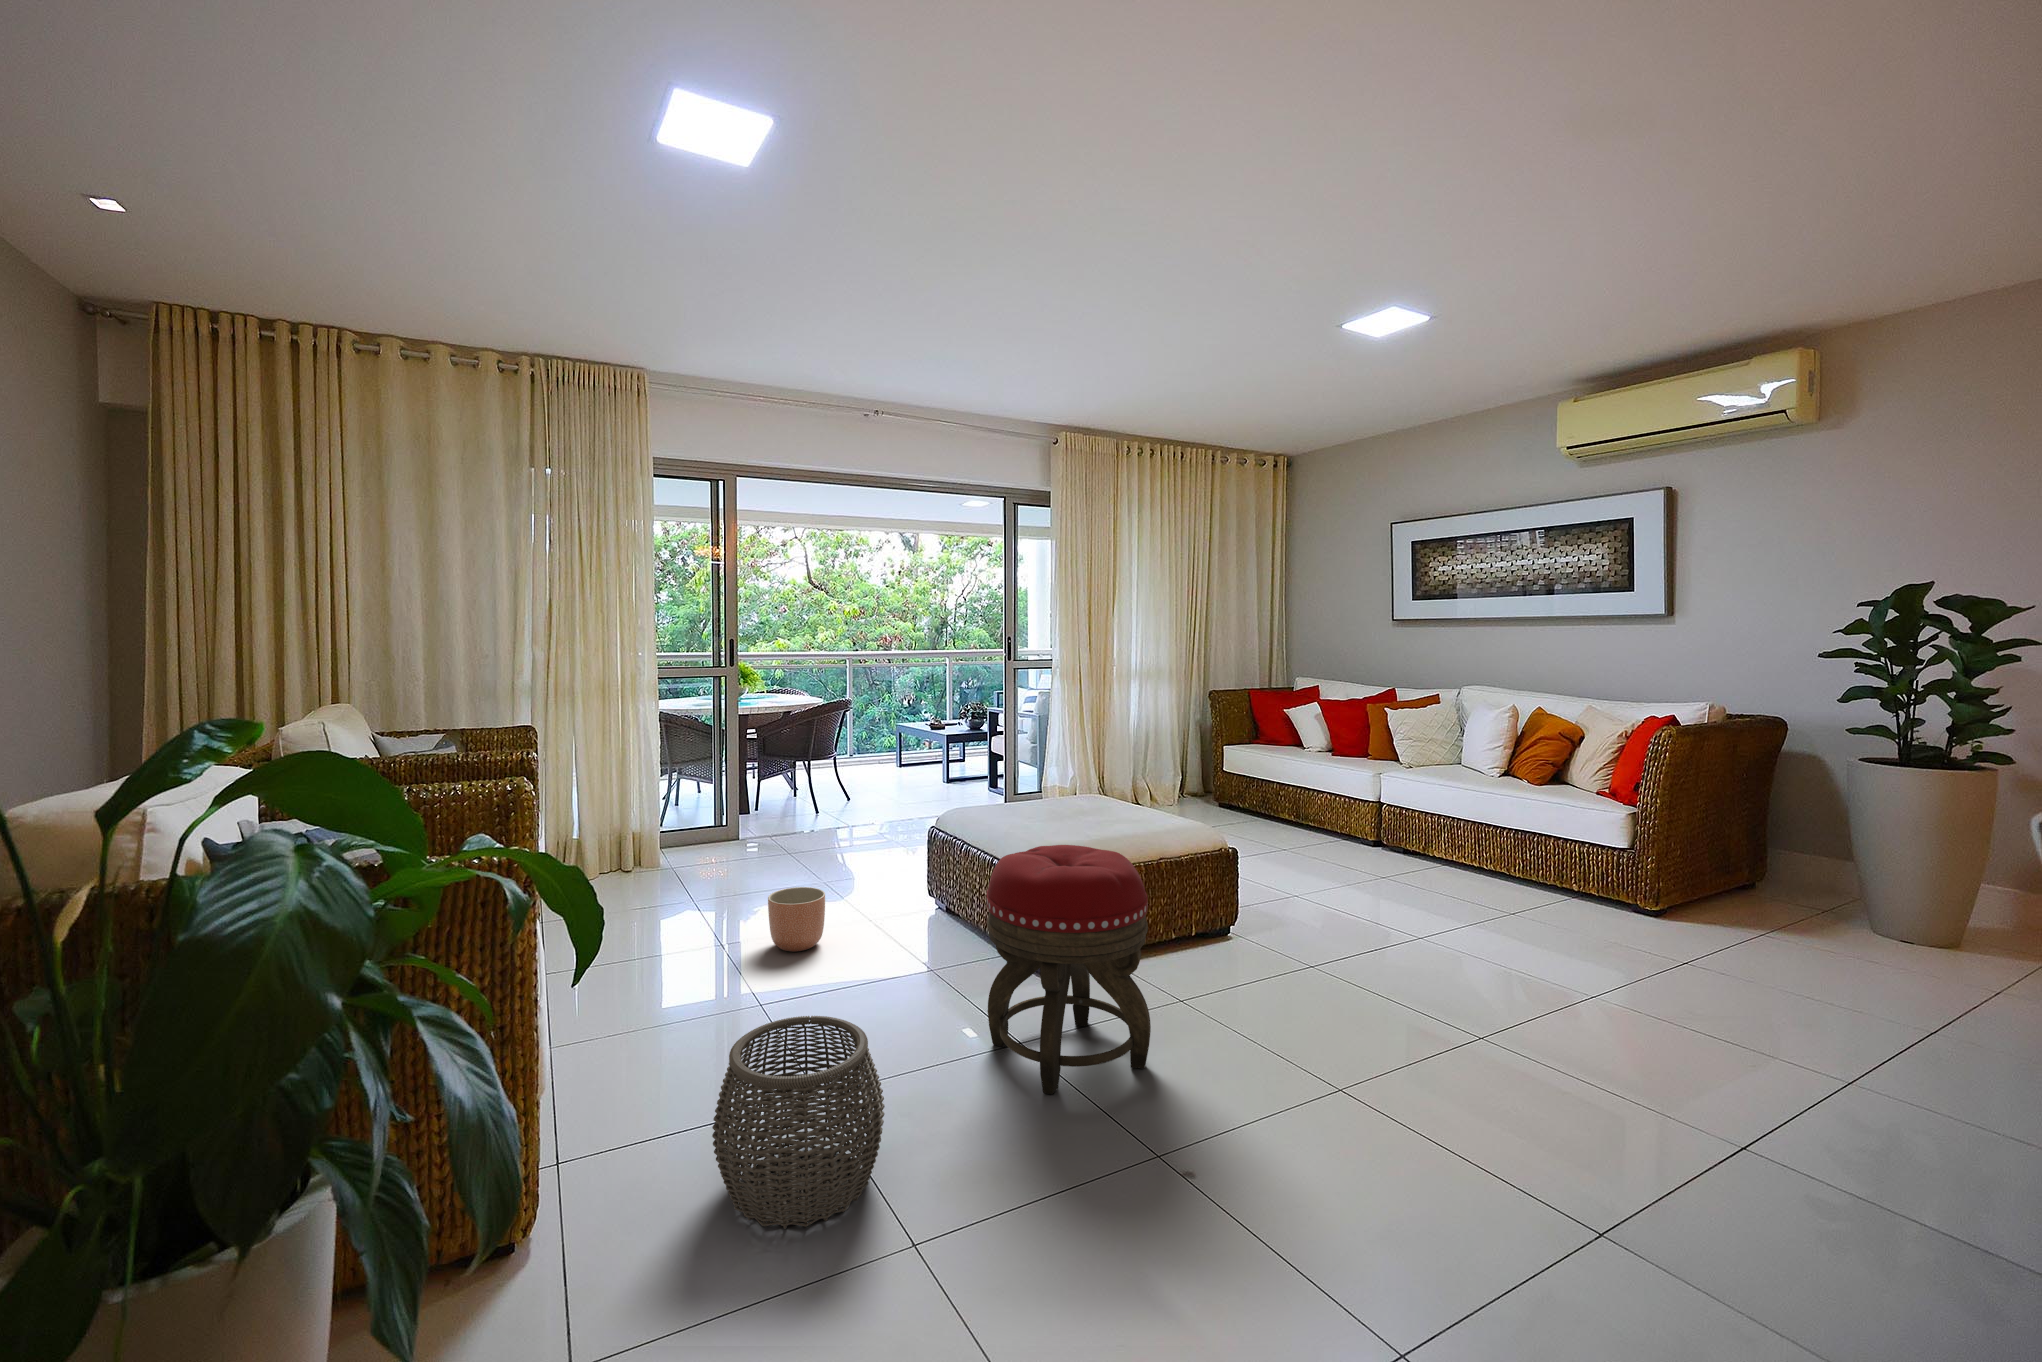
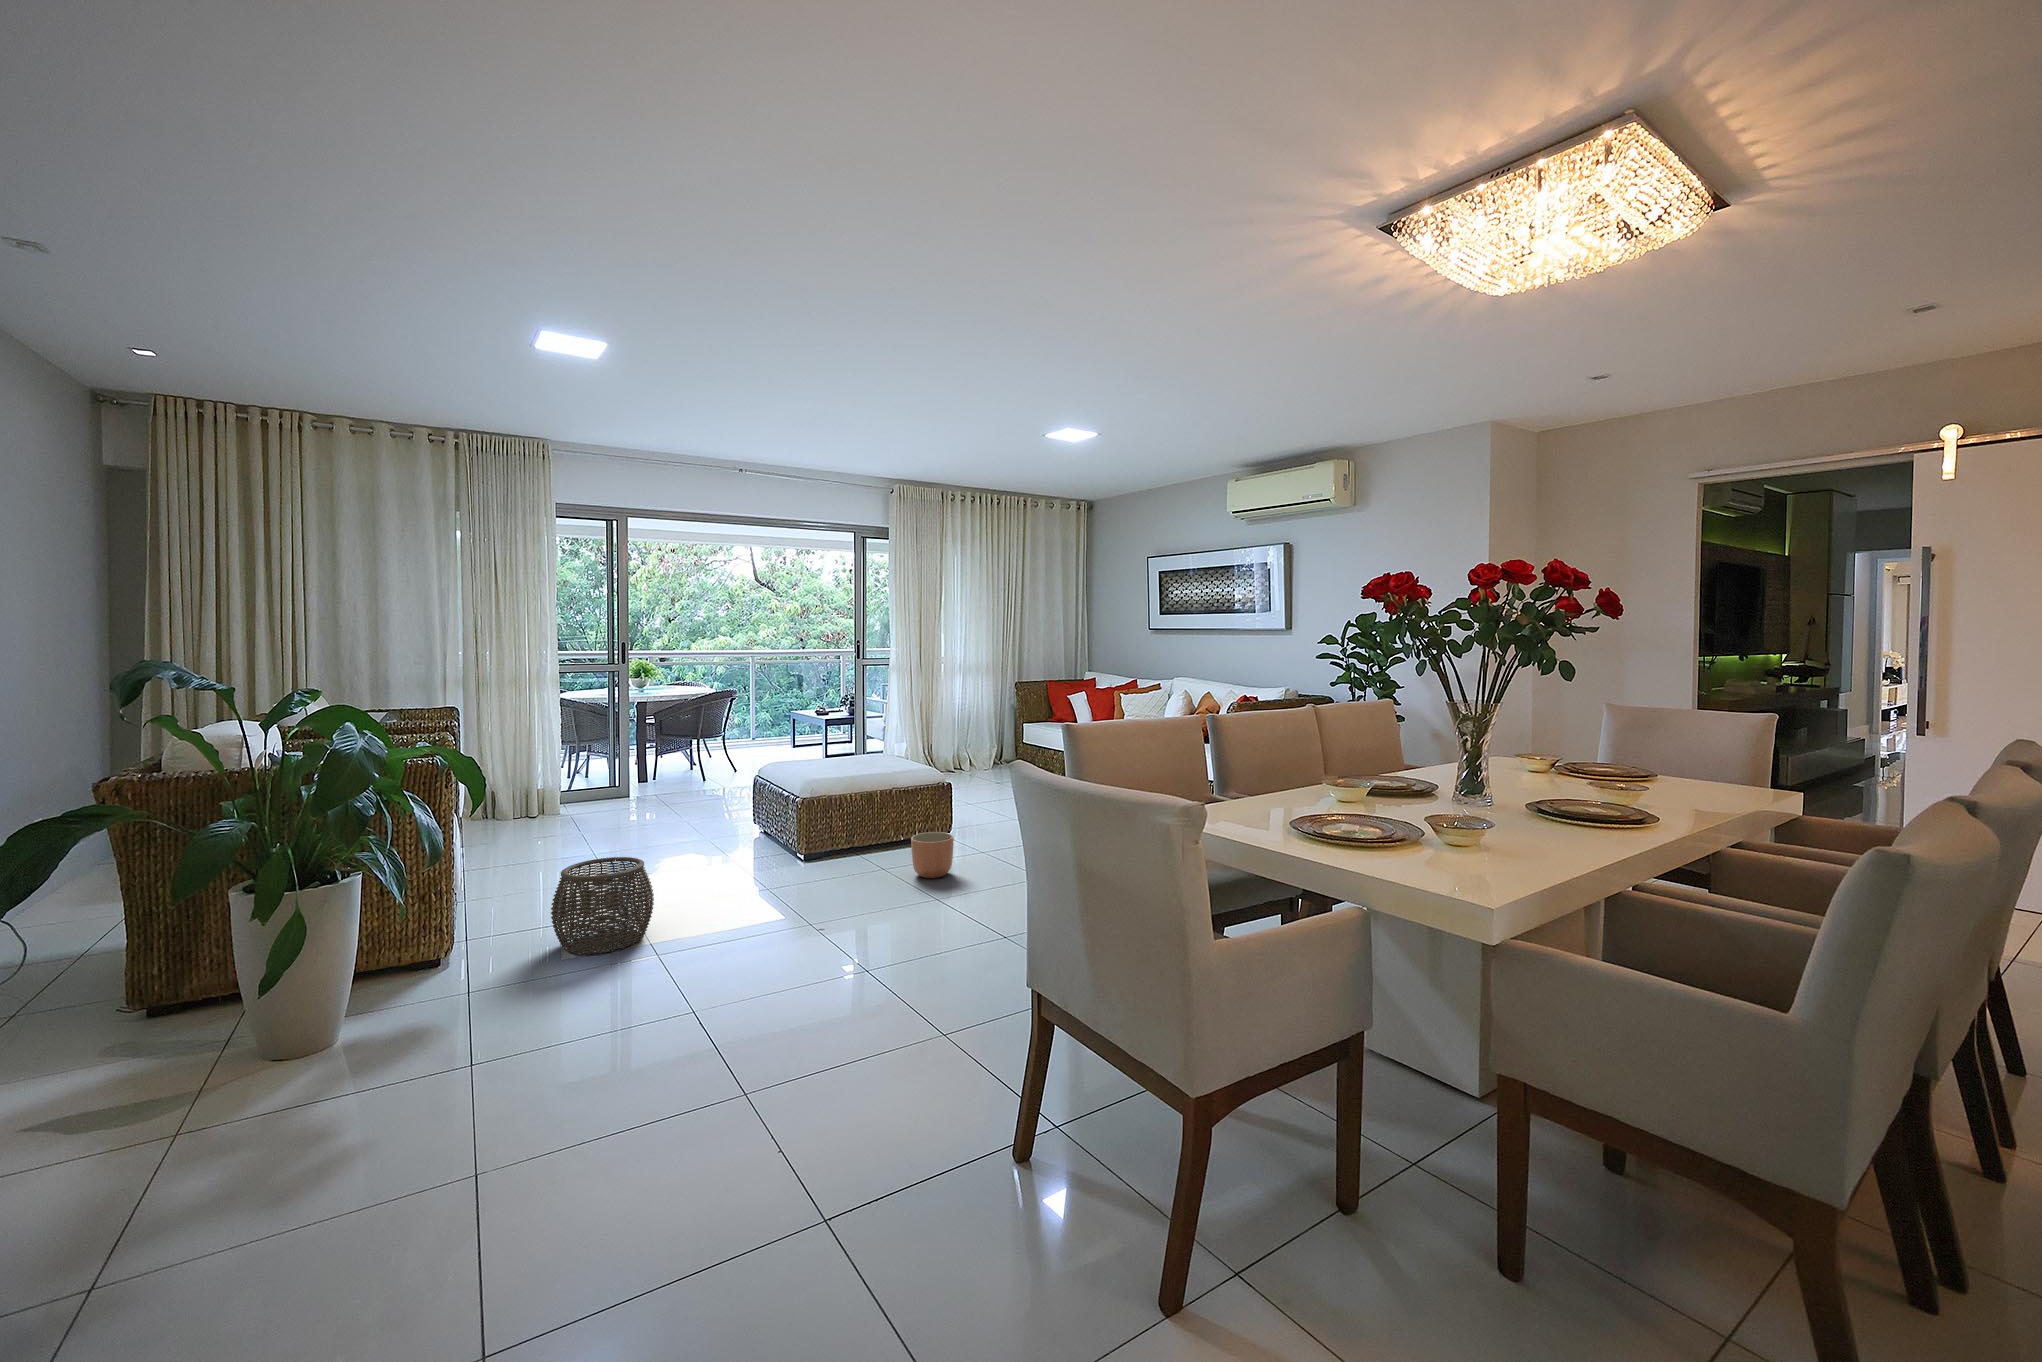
footstool: present [987,845,1151,1094] -> none [743,771,842,907]
planter: present [768,887,825,951] -> present [911,832,953,878]

